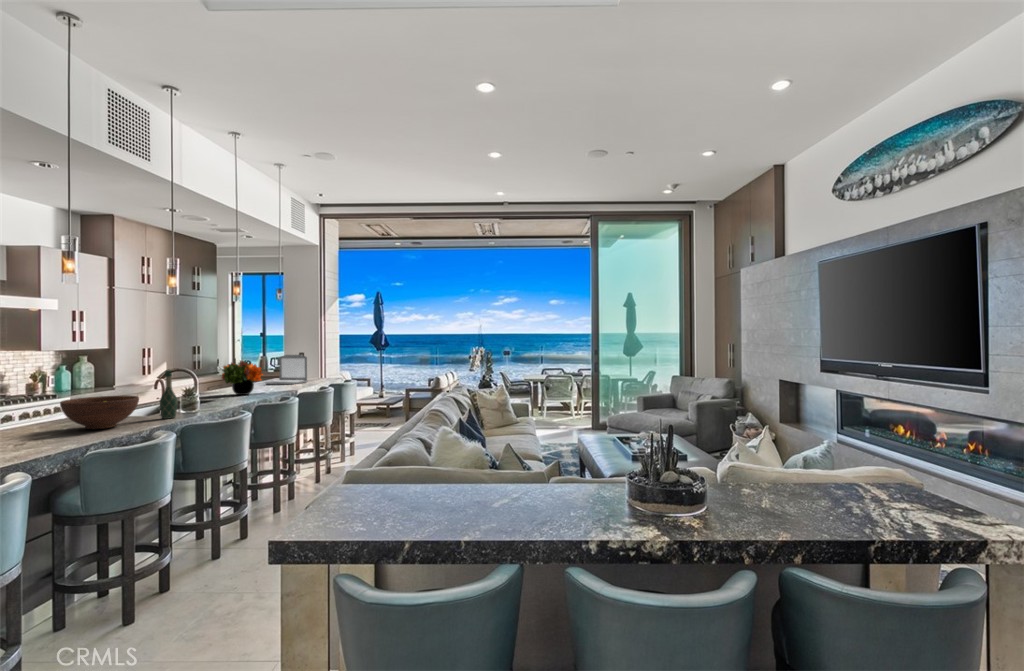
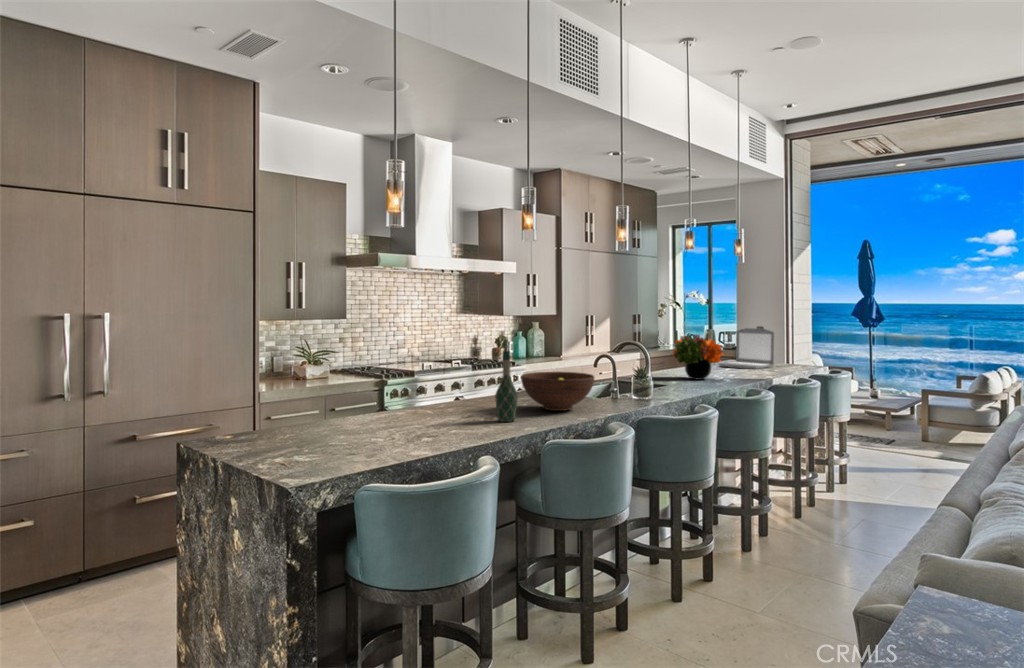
wine bottle: present [160,370,178,419] -> present [495,351,518,422]

